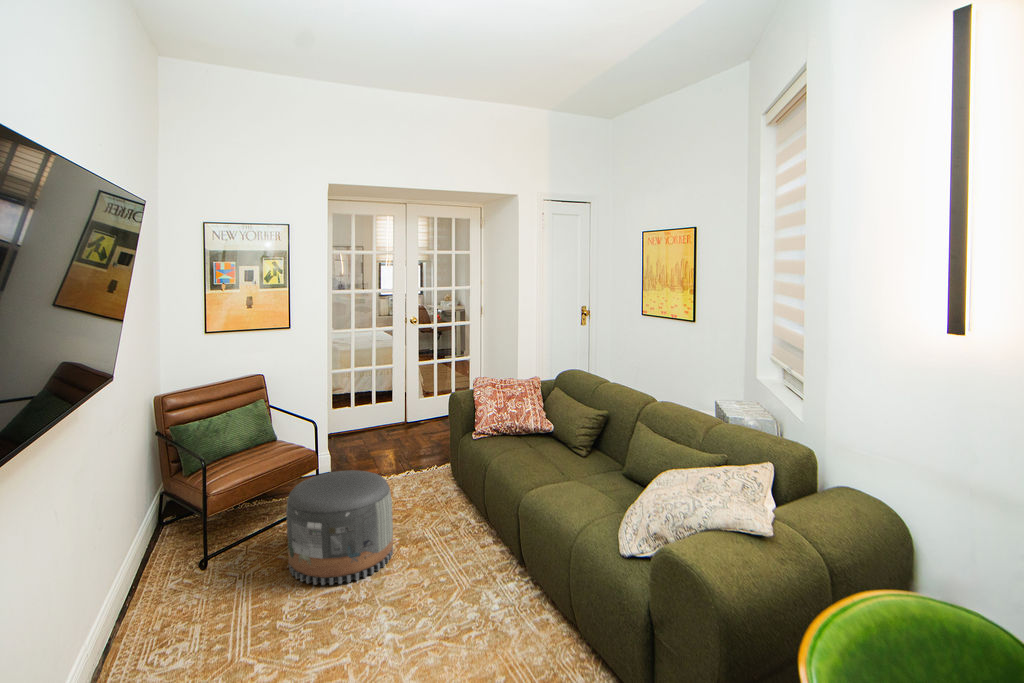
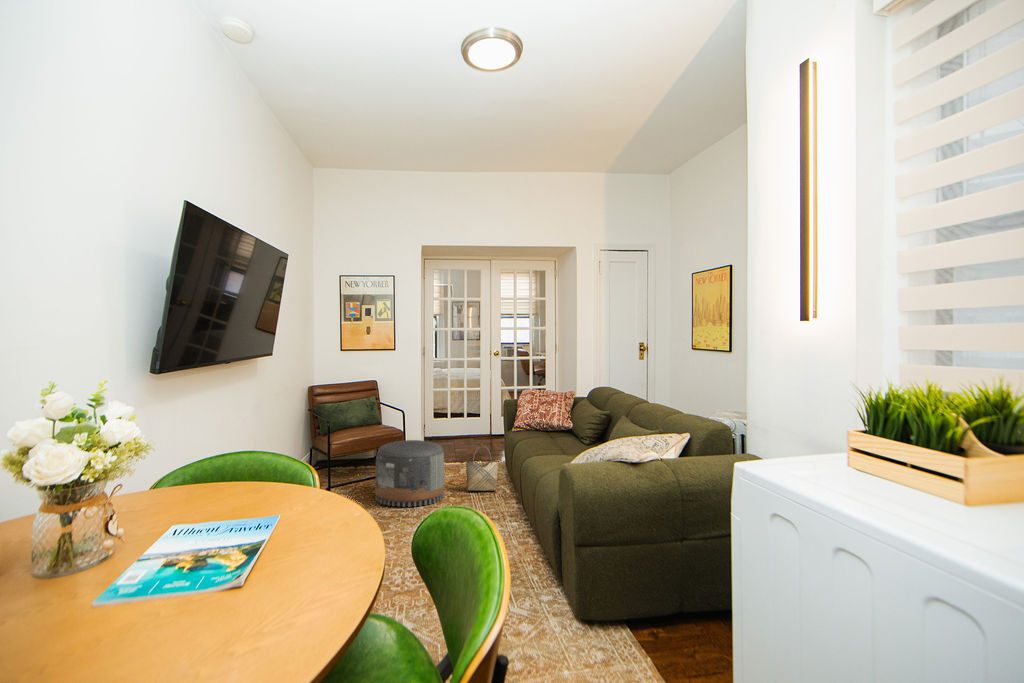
woven basket: none [418,465,463,533] -> present [466,444,498,491]

